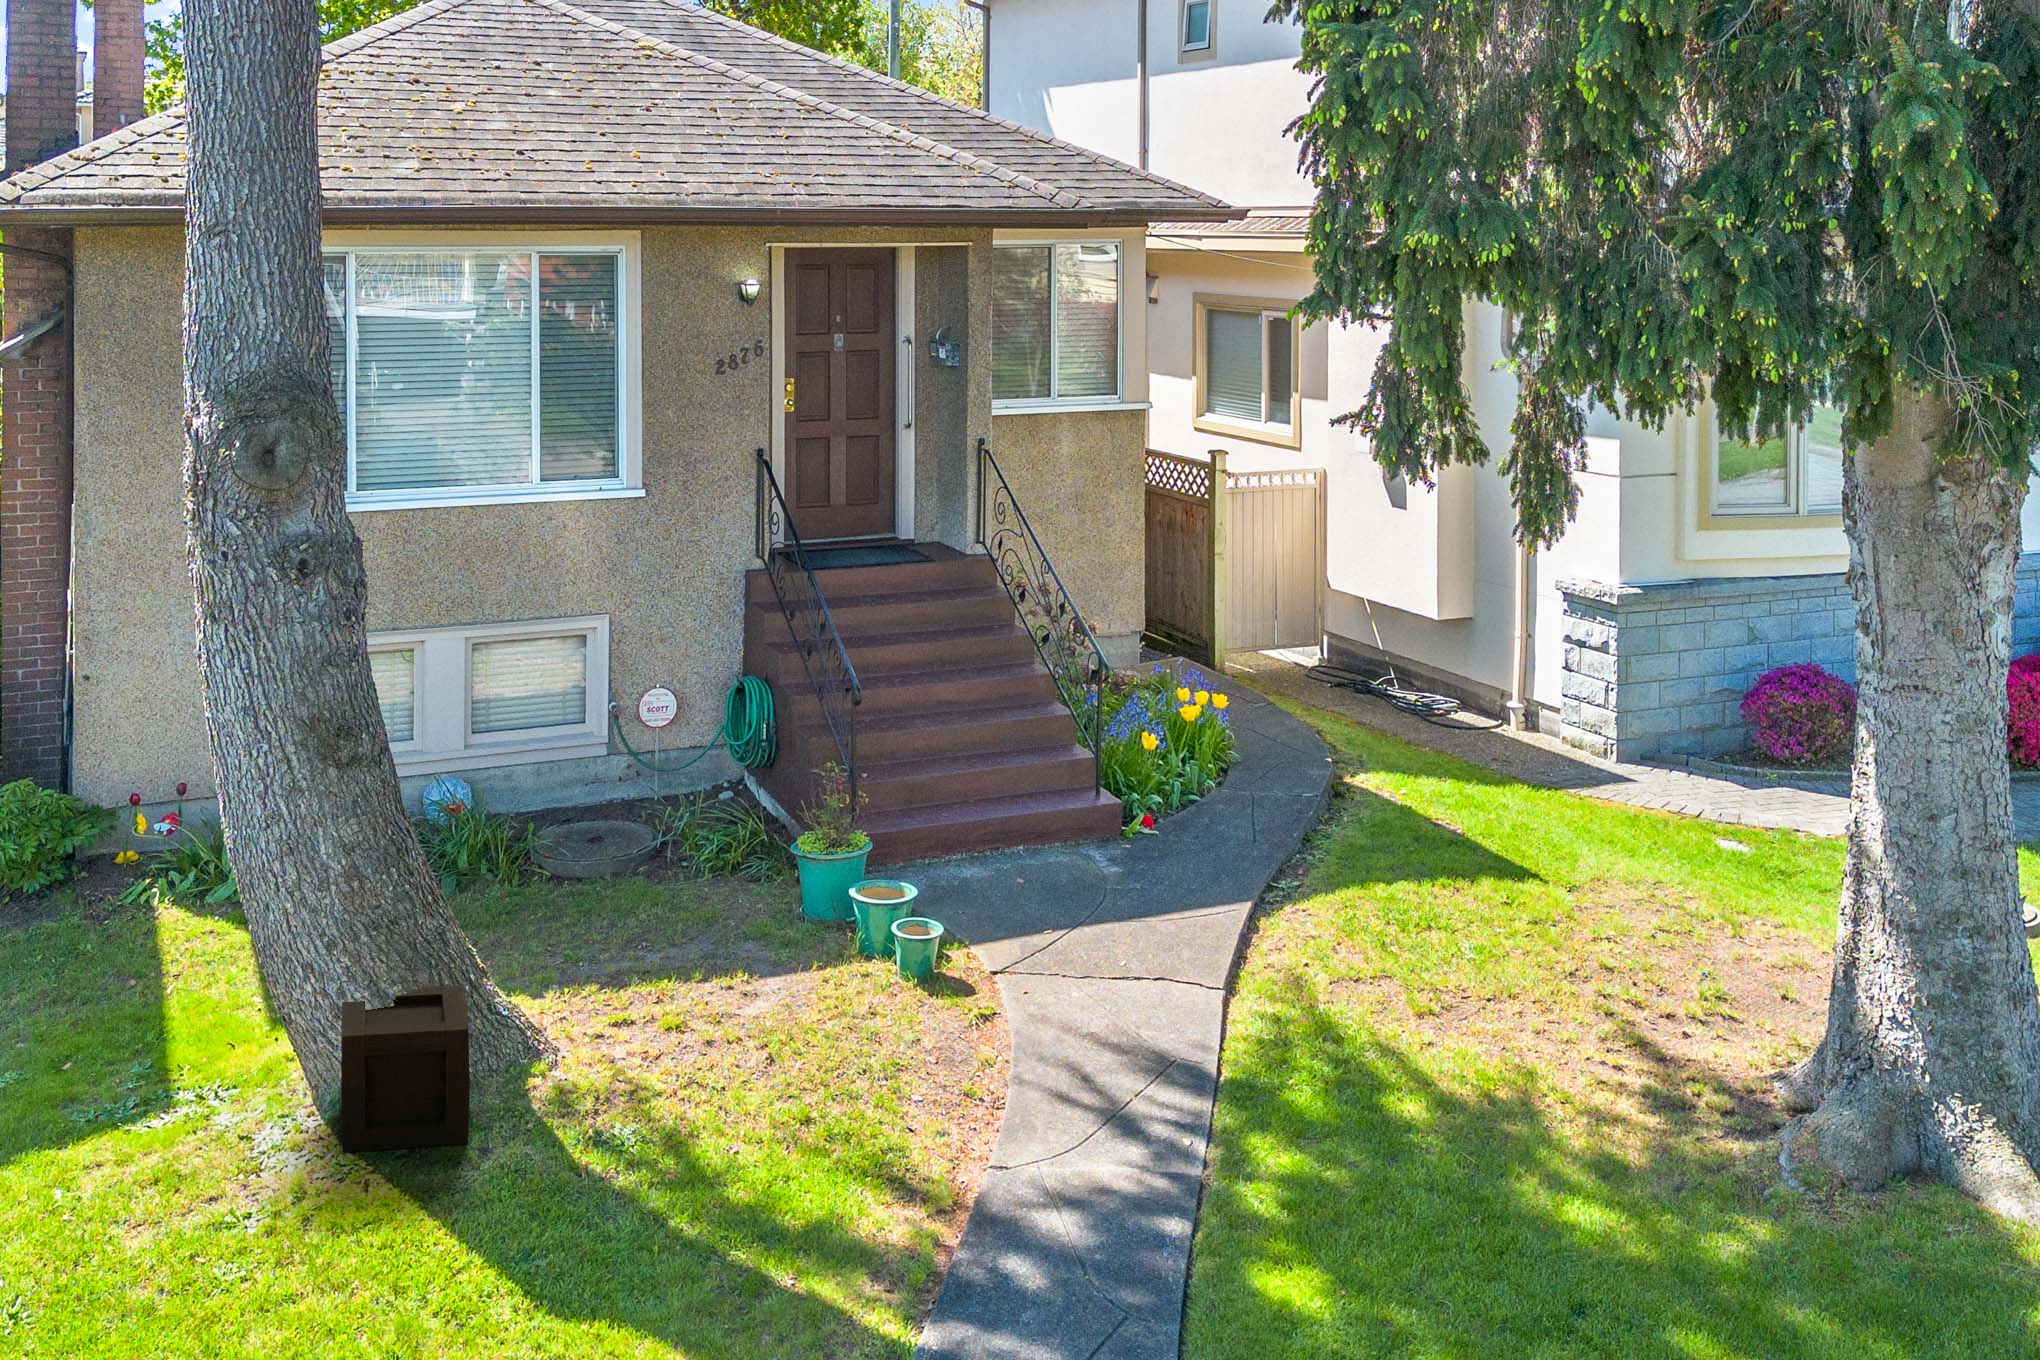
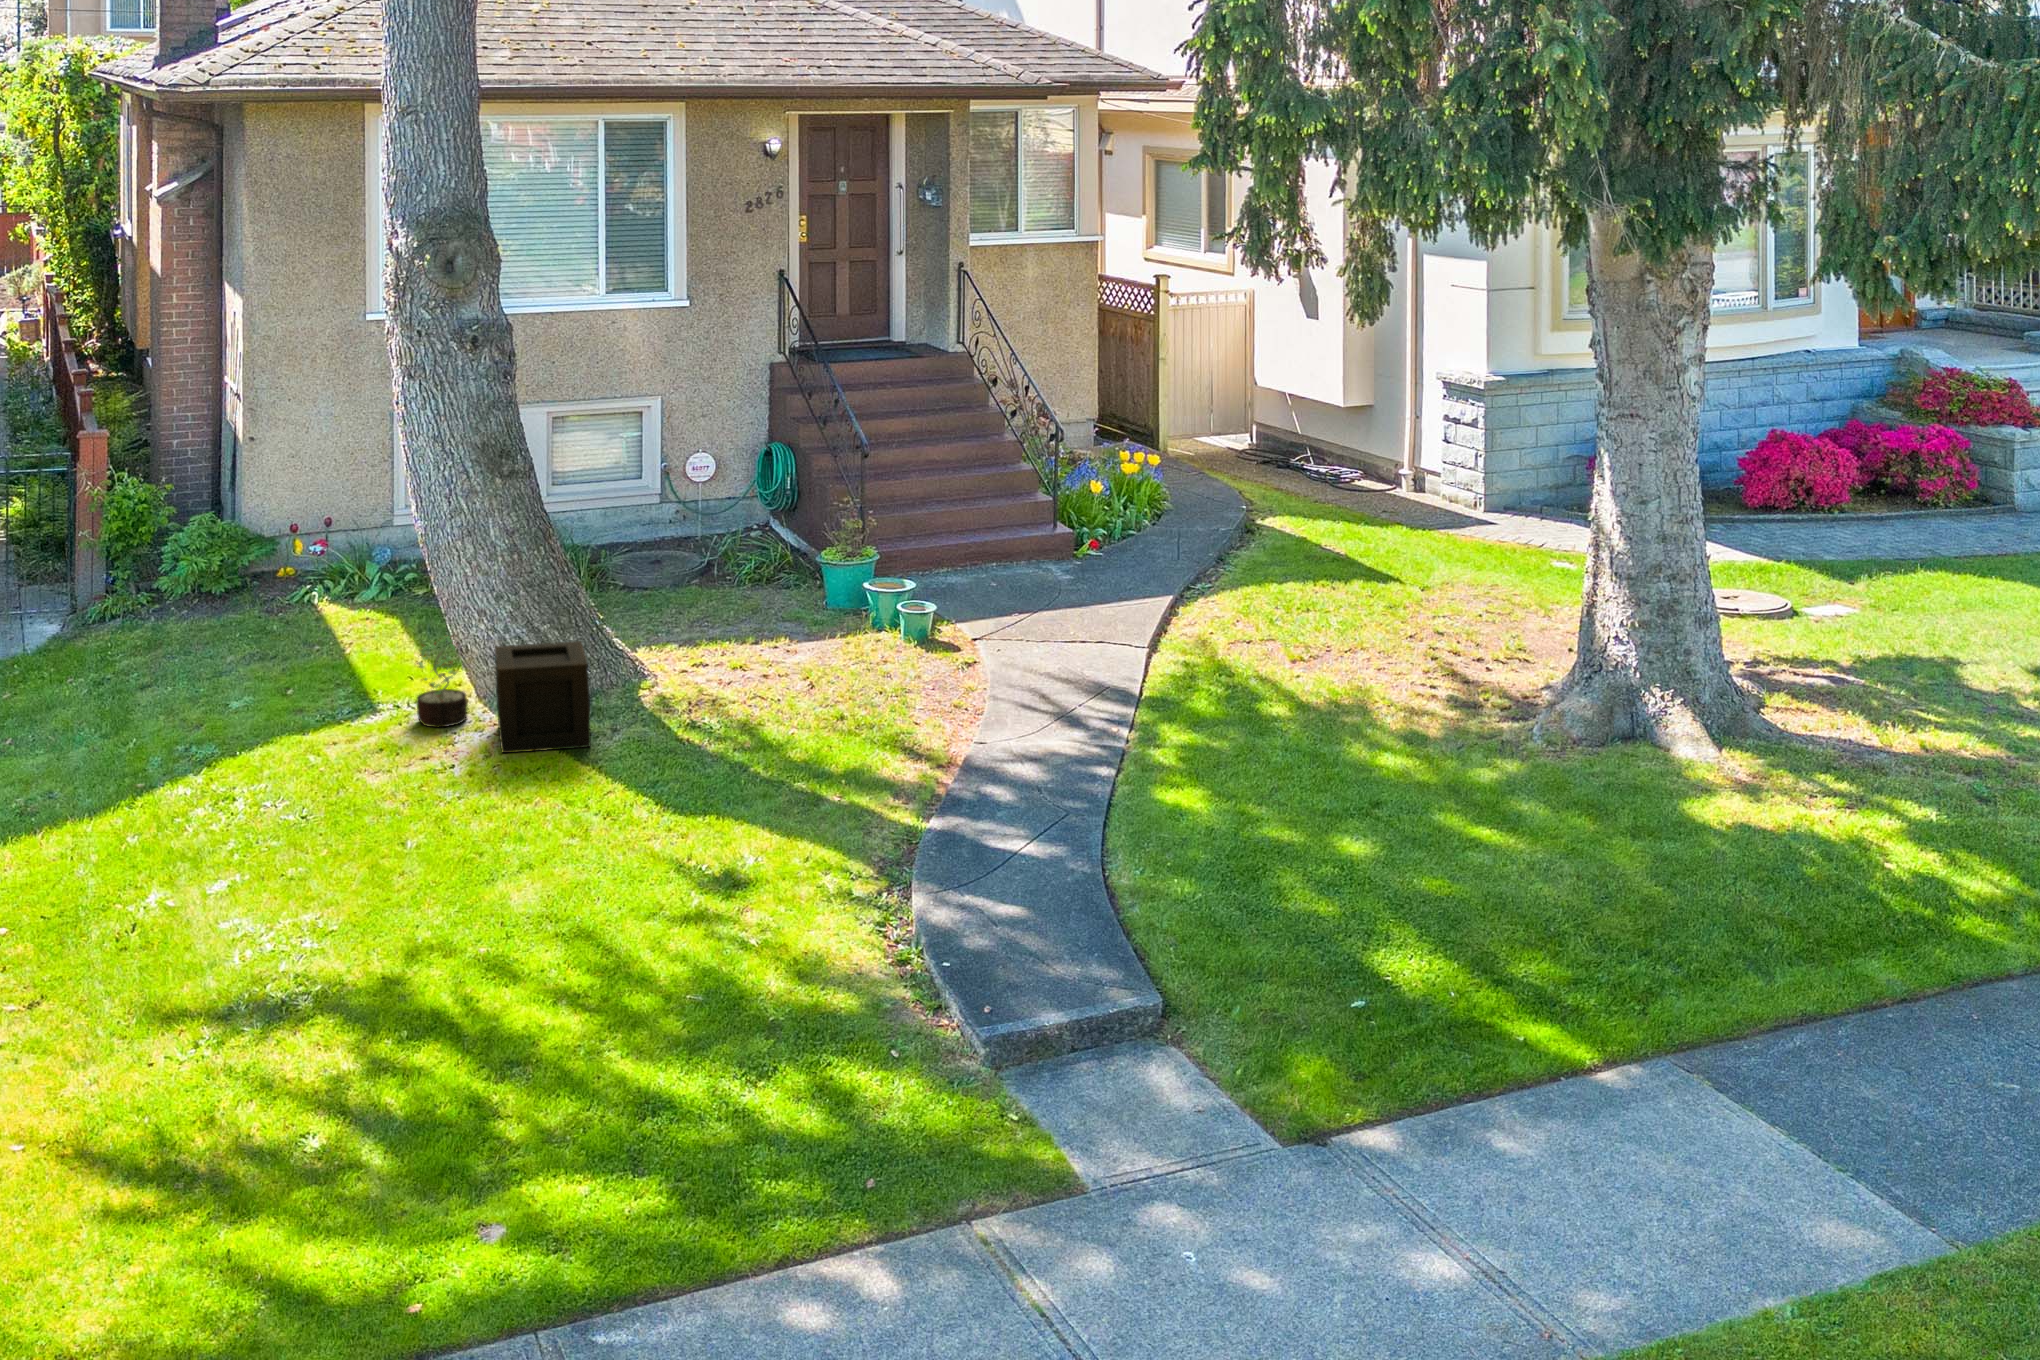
decorative plant: none [230,968,304,1101] -> present [417,636,468,727]

